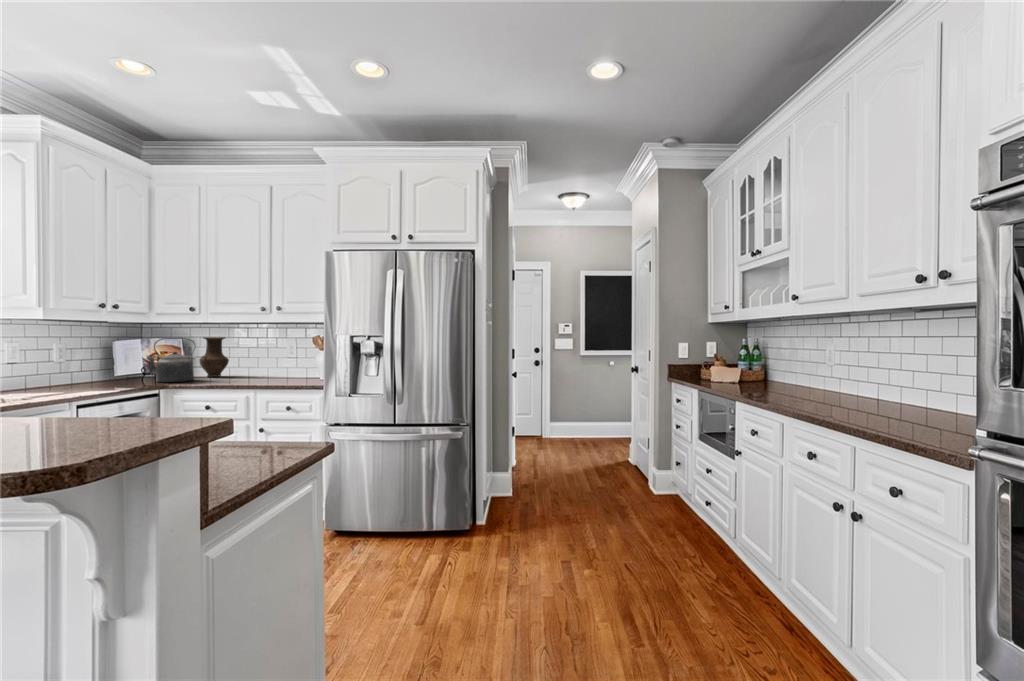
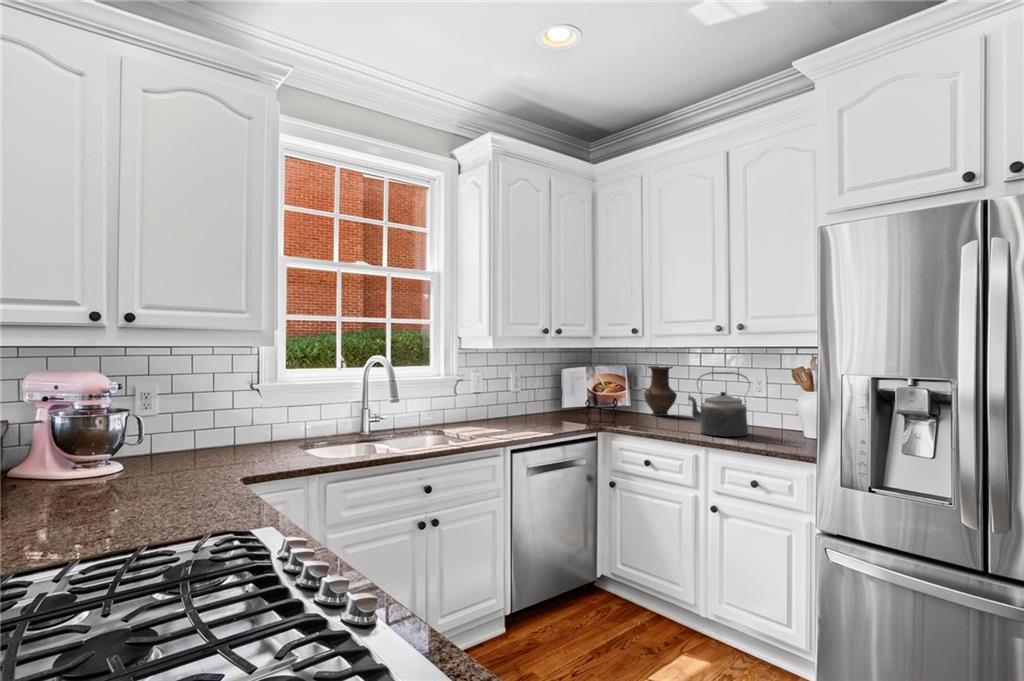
kettle: present [147,338,195,382] -> present [688,372,750,437]

